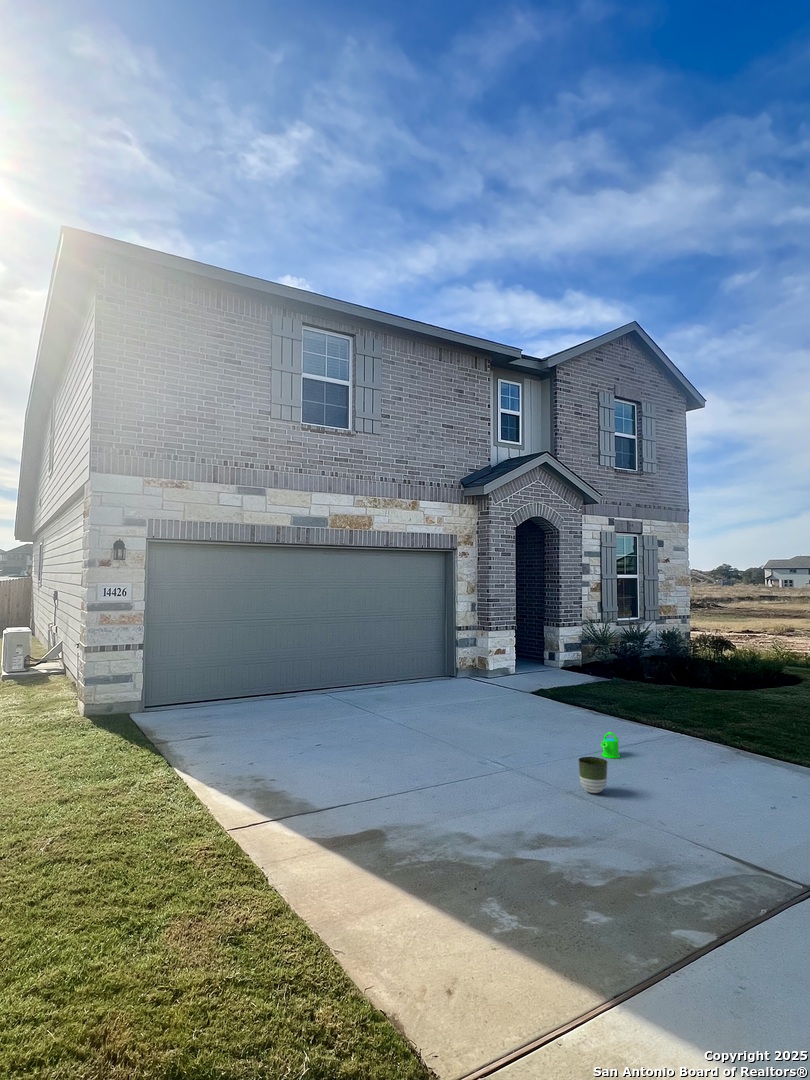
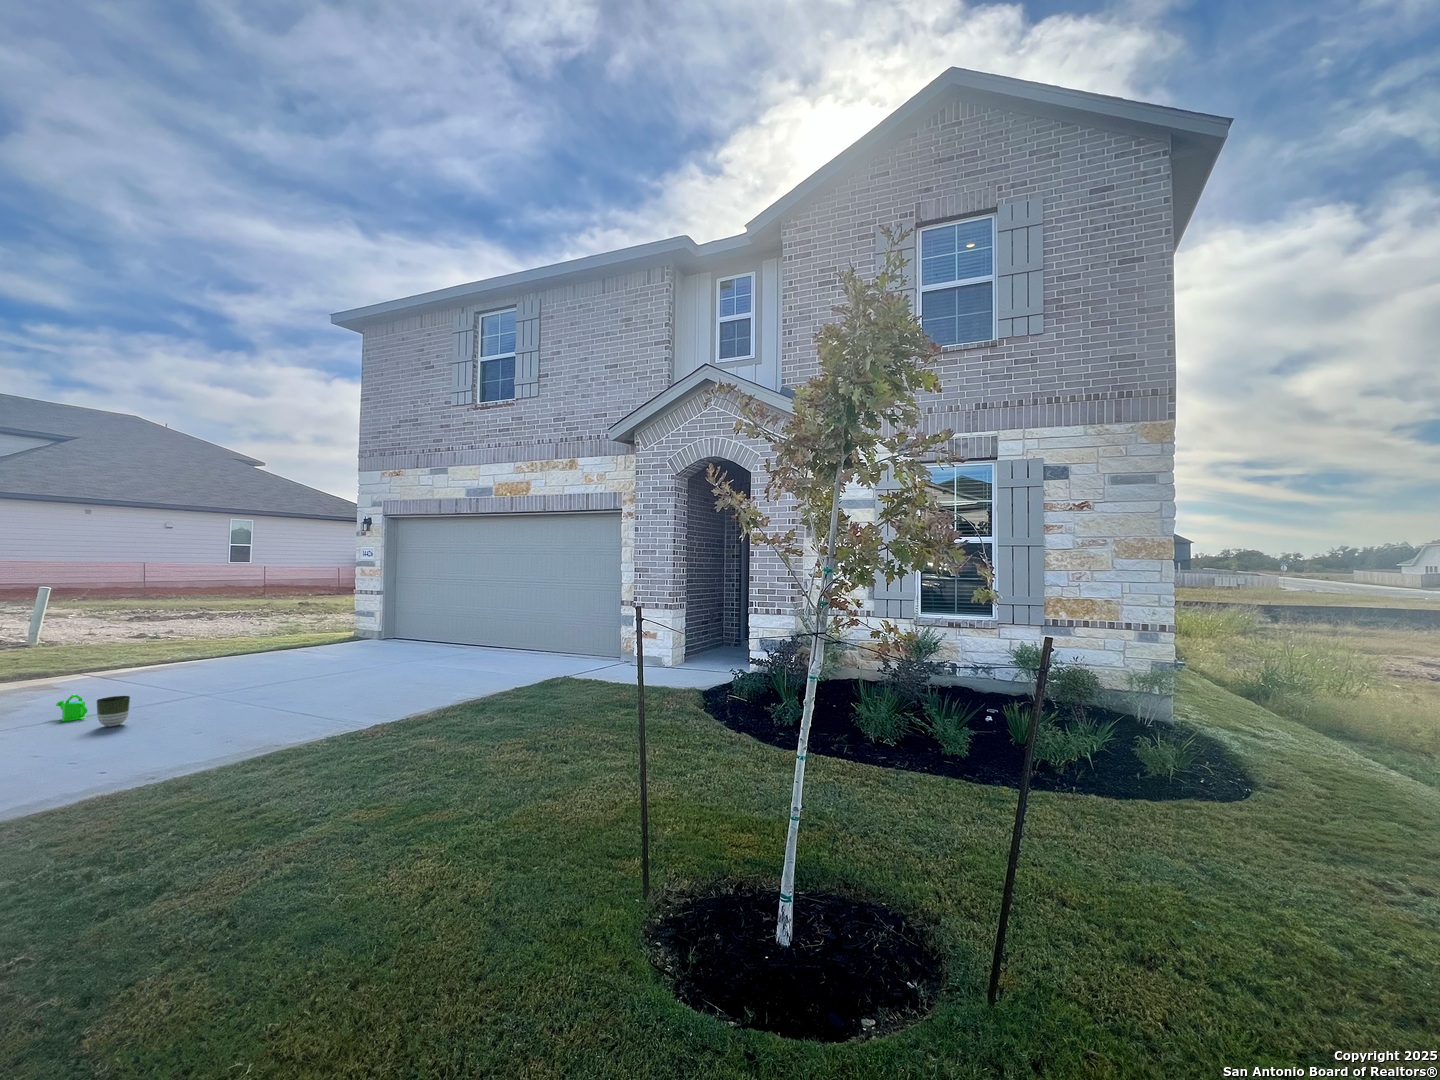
watering can: present [601,732,620,758] -> present [56,694,87,721]

